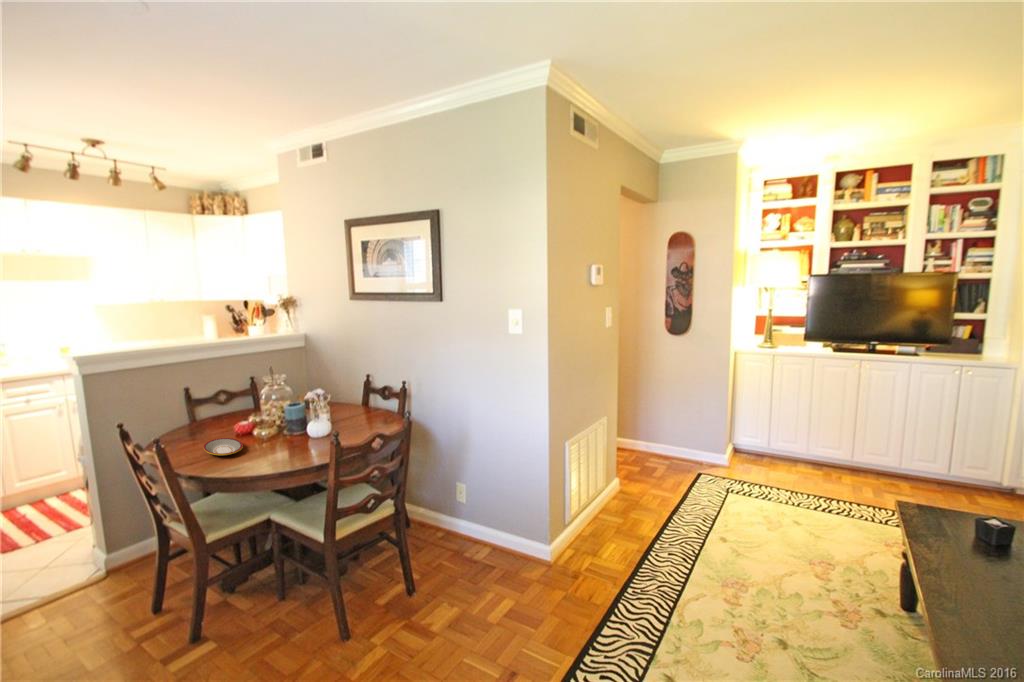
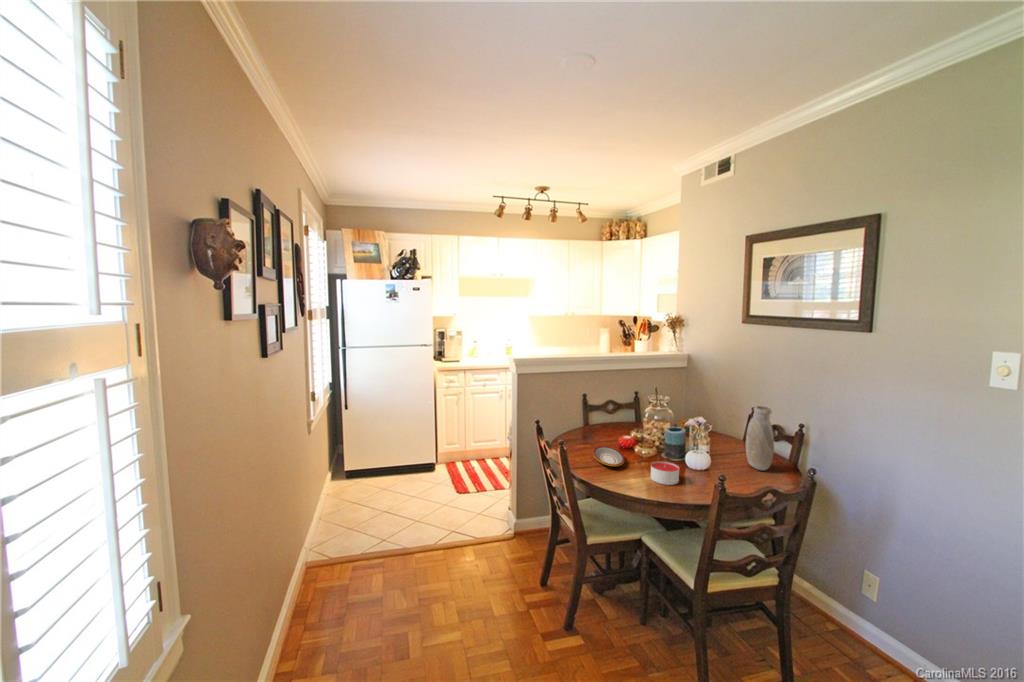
vase: none [360,369,381,423] -> present [746,406,774,470]
candle: none [272,435,302,456] -> present [651,462,679,485]

